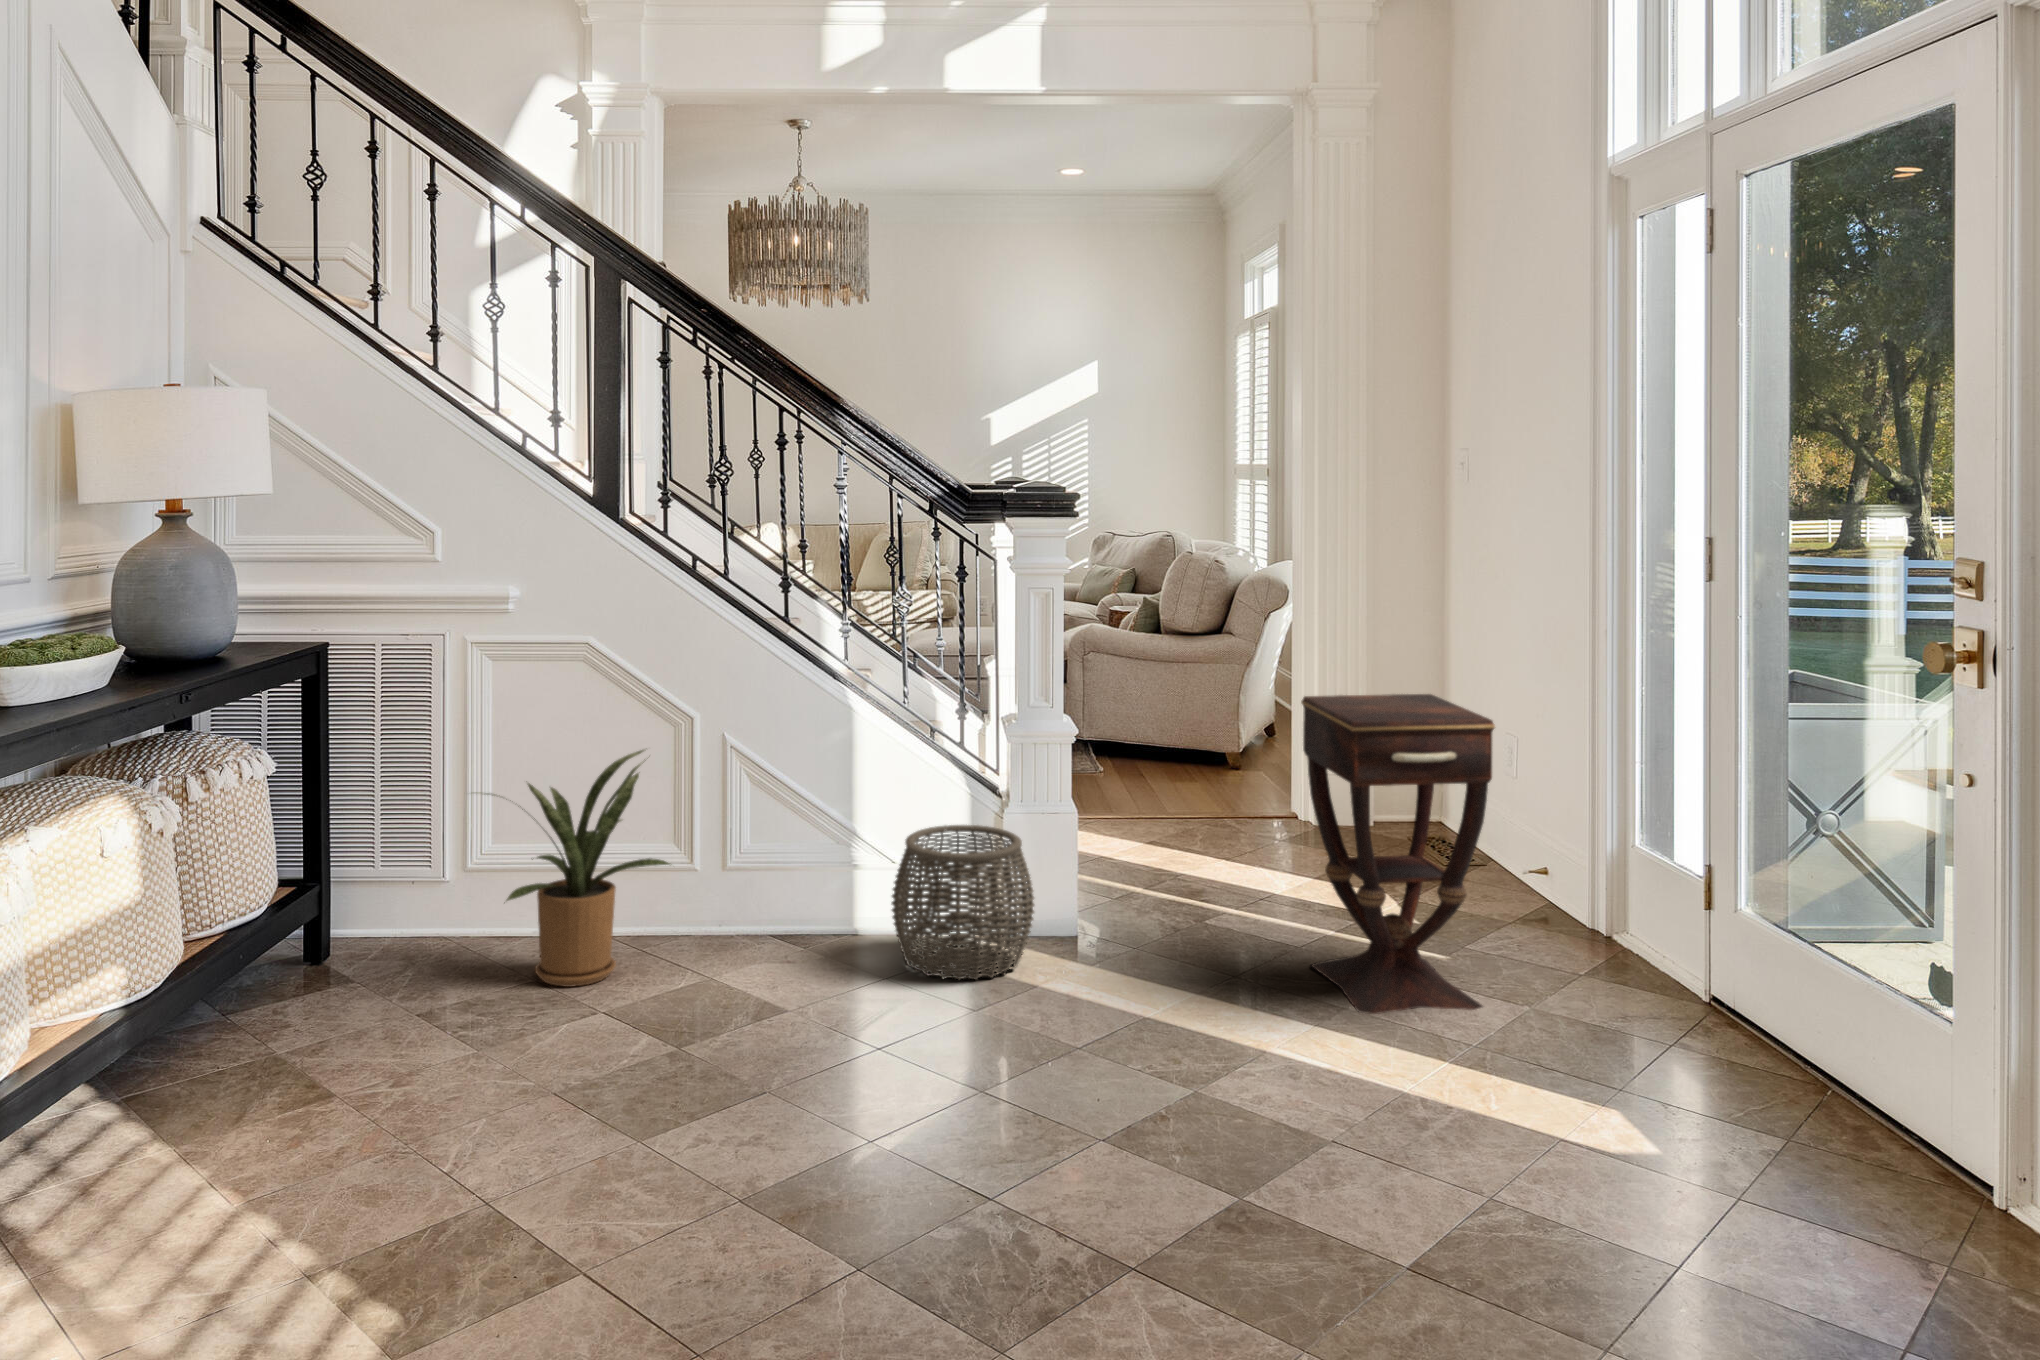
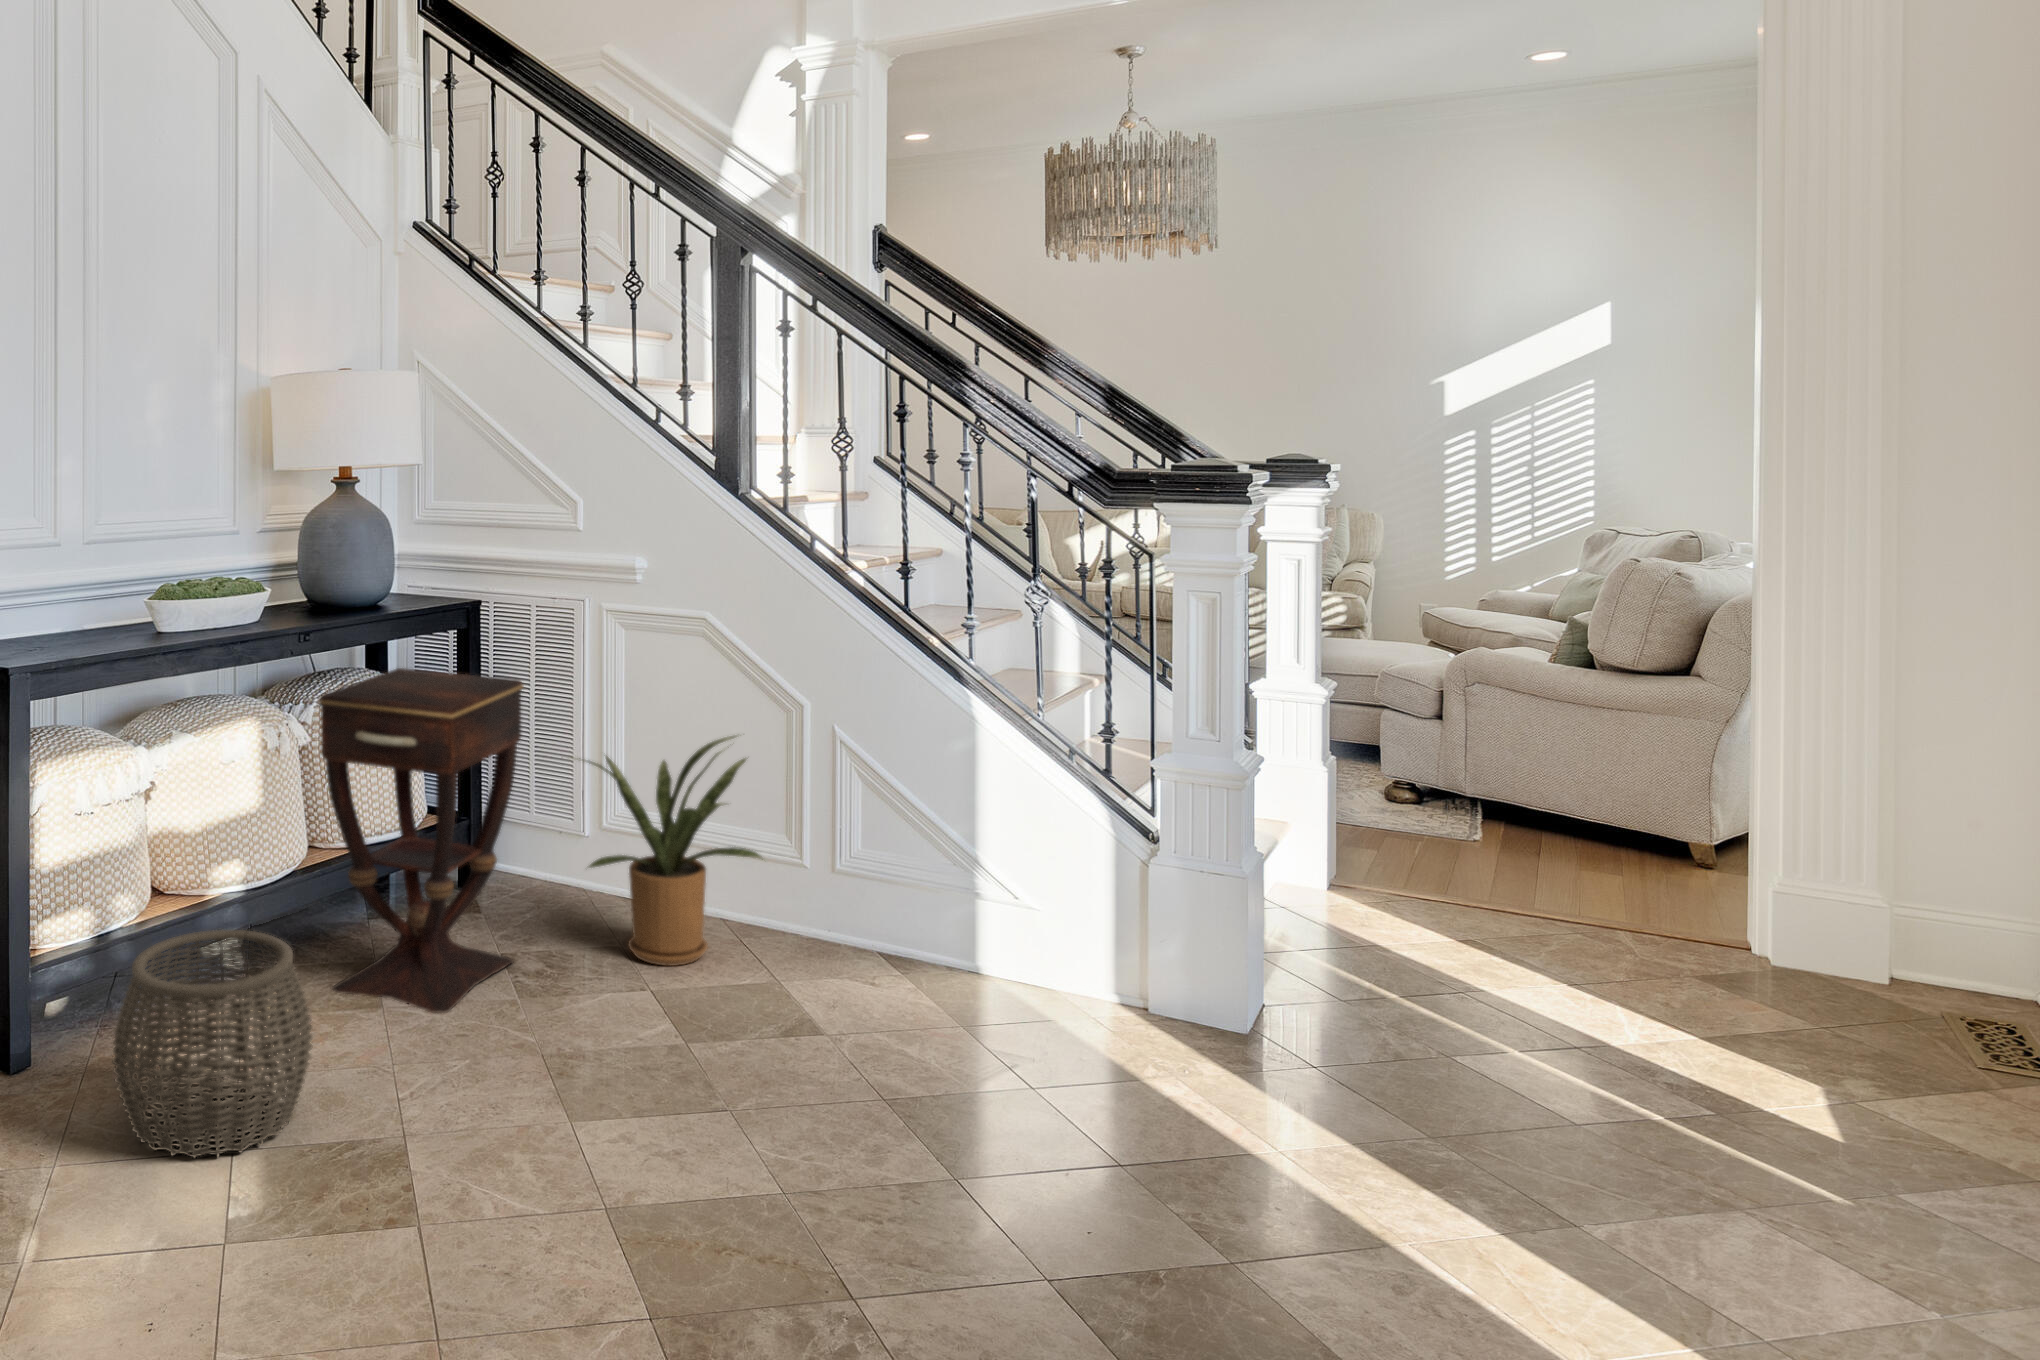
side table: present [1301,694,1495,1014] -> present [319,668,523,1013]
woven basket: present [892,825,1034,980] -> present [112,930,313,1158]

